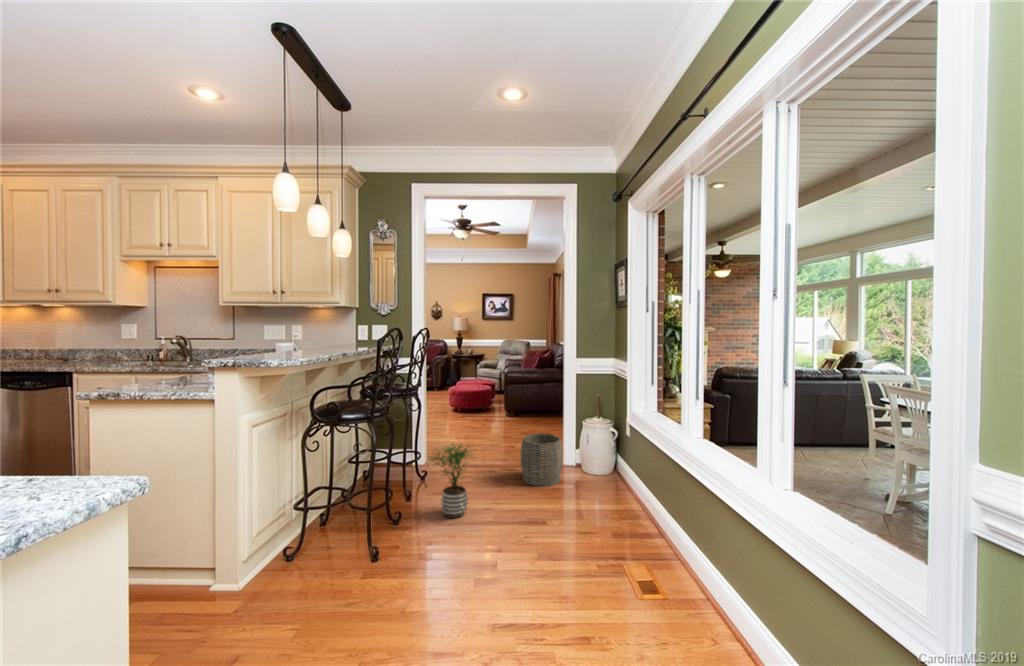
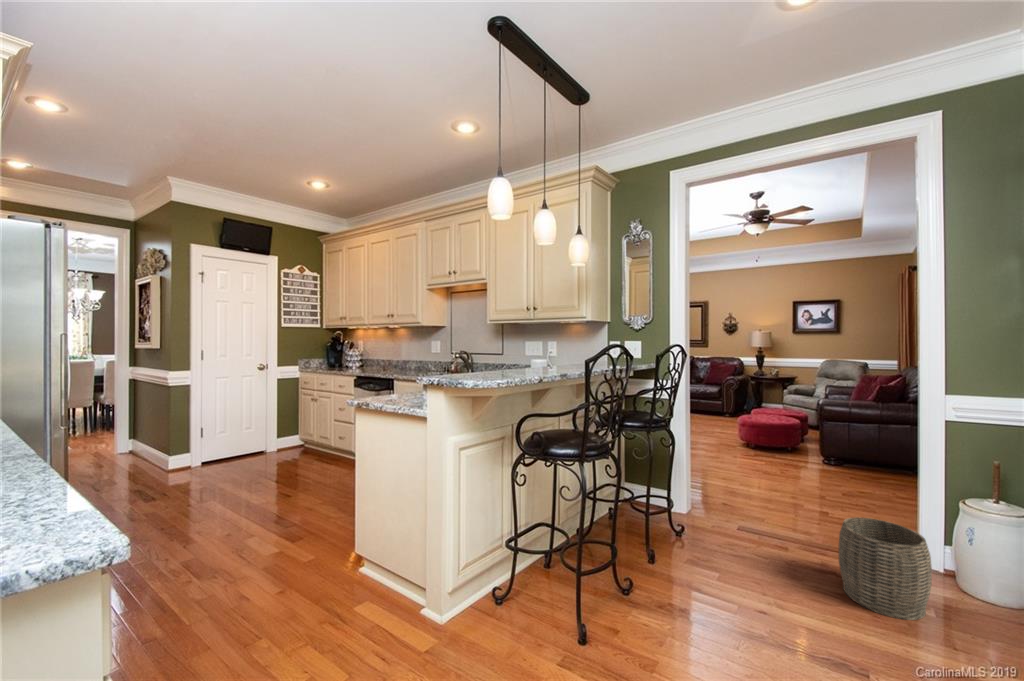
potted plant: present [427,443,475,518] -> none [670,506,751,622]

